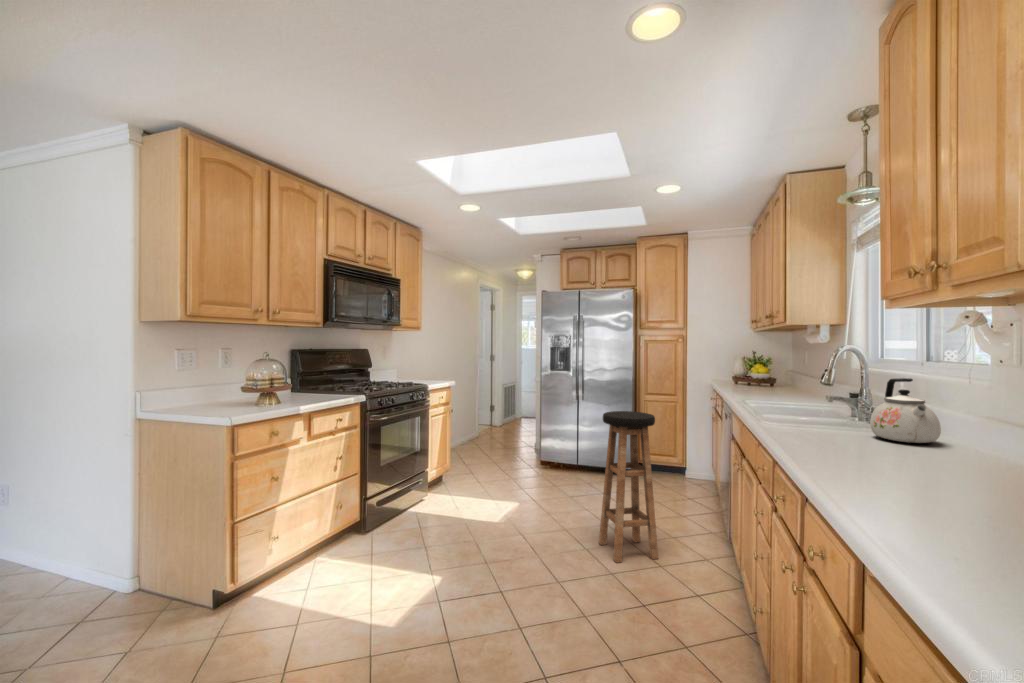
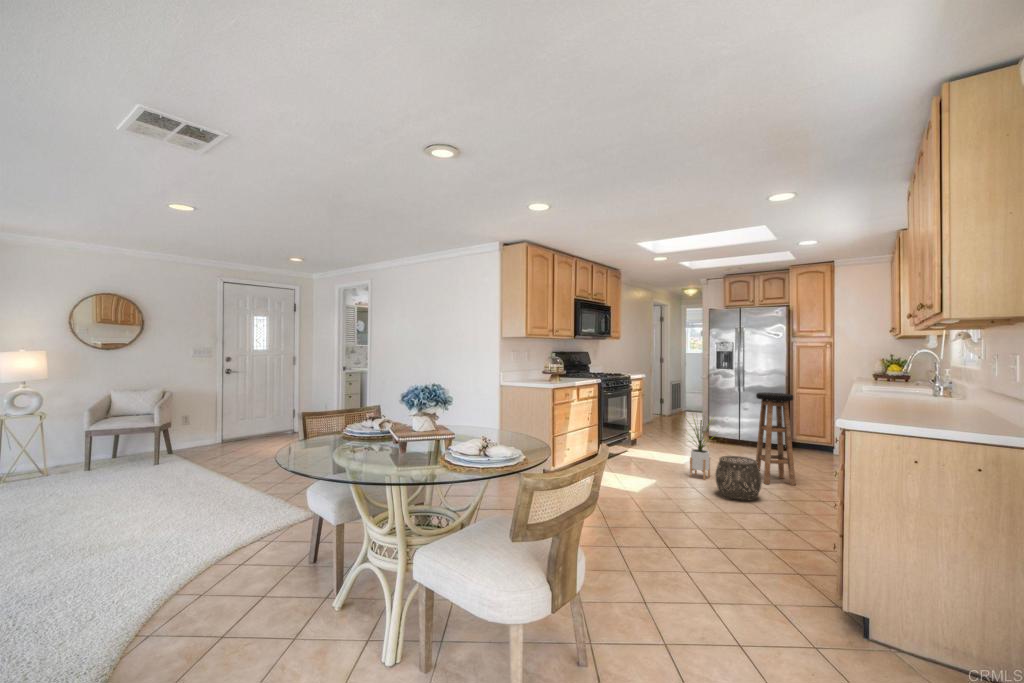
kettle: present [870,378,941,443] -> none [912,367,950,401]
house plant: none [489,441,551,565] -> present [684,416,712,480]
woven basket: none [538,532,615,629] -> present [716,456,761,500]

